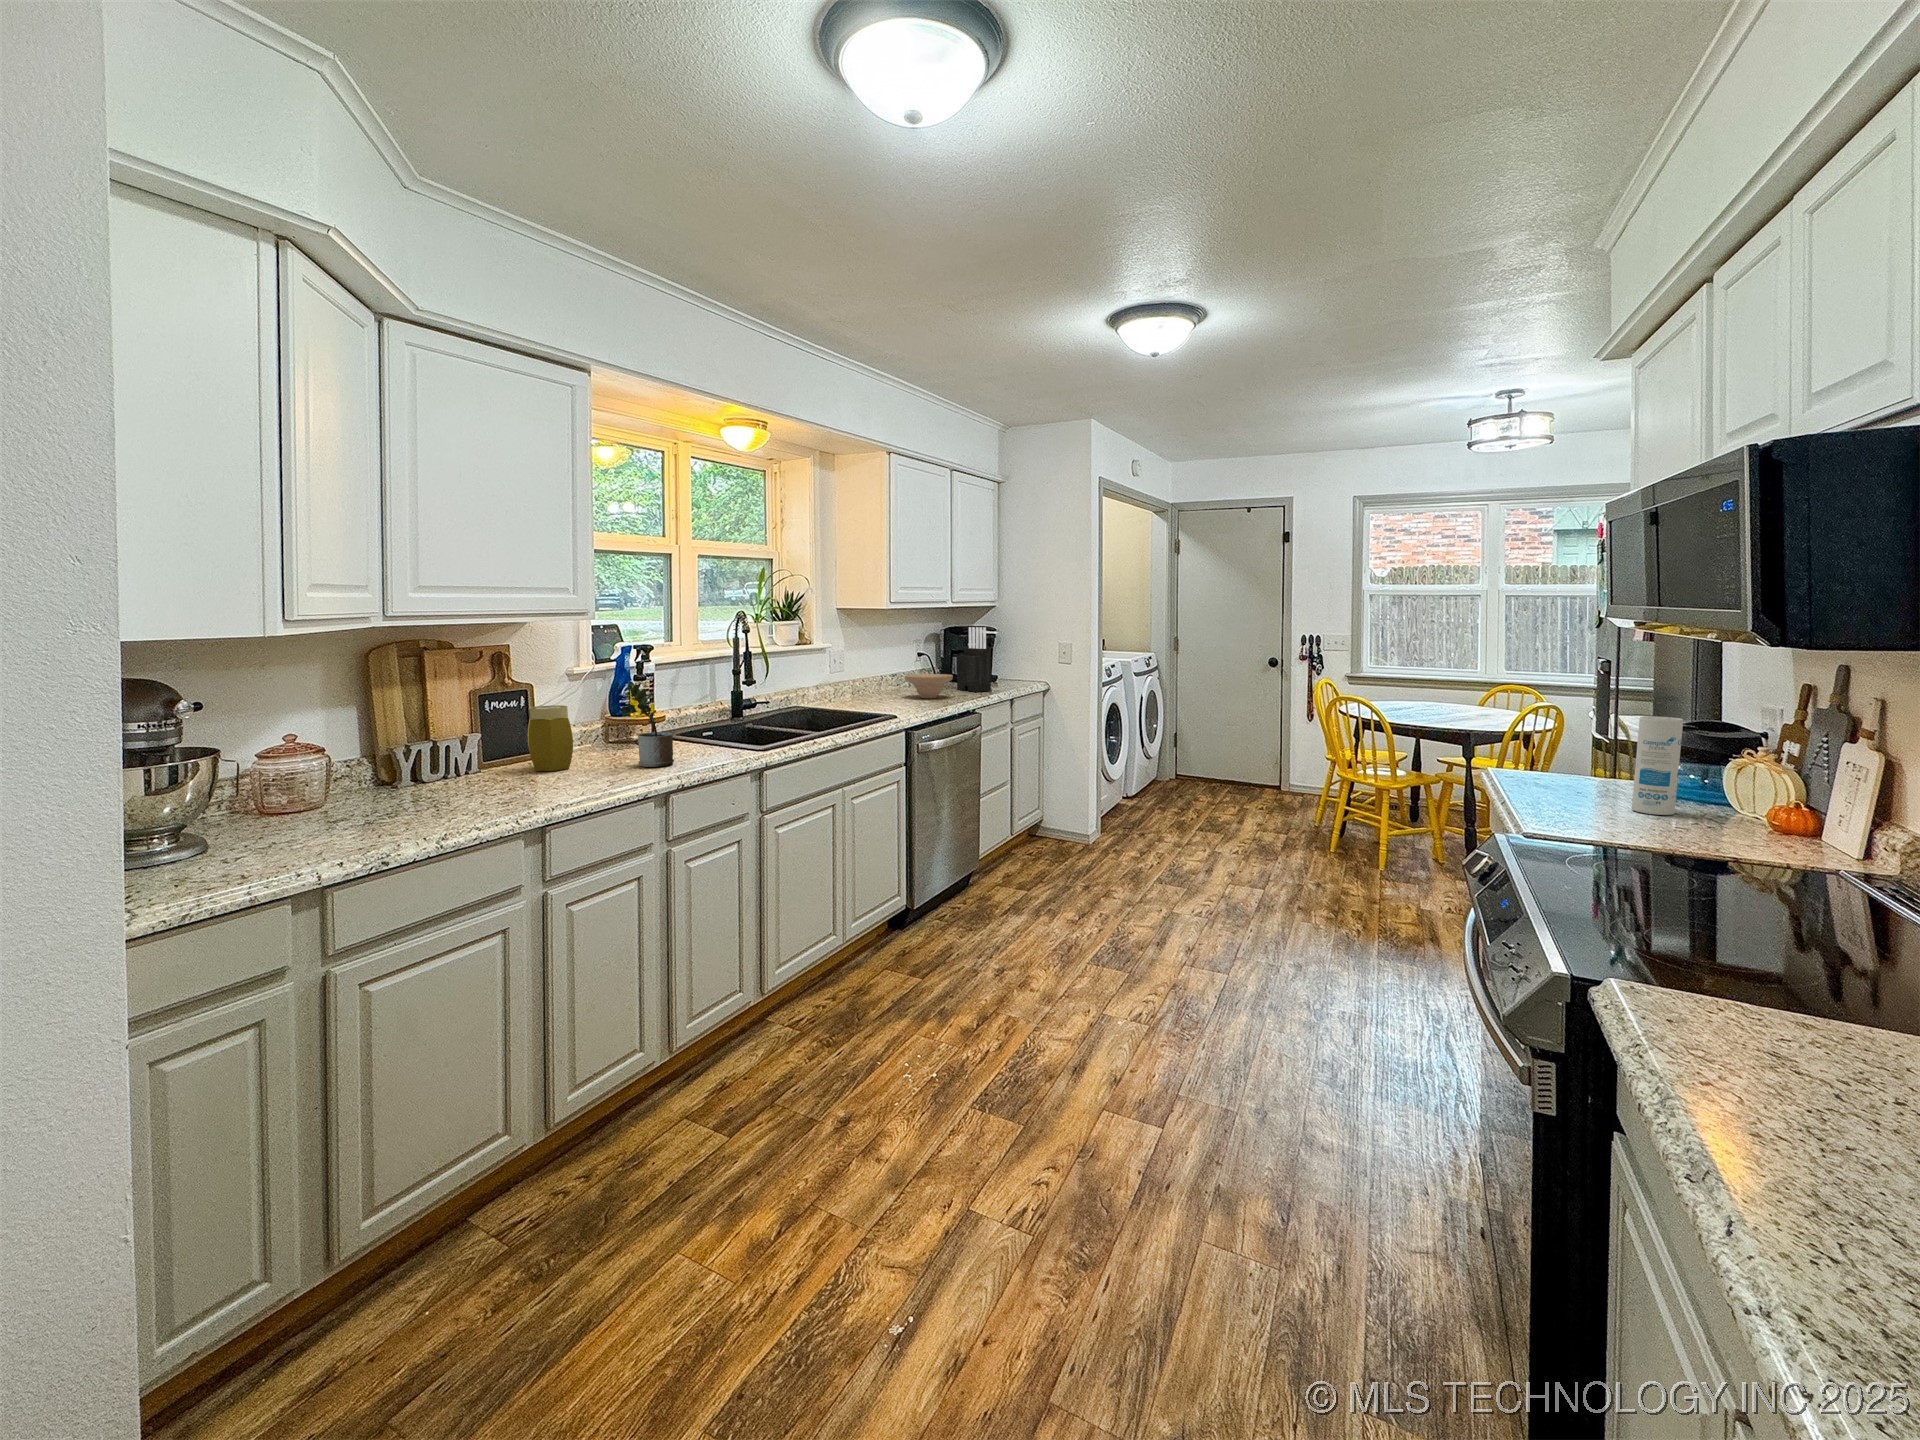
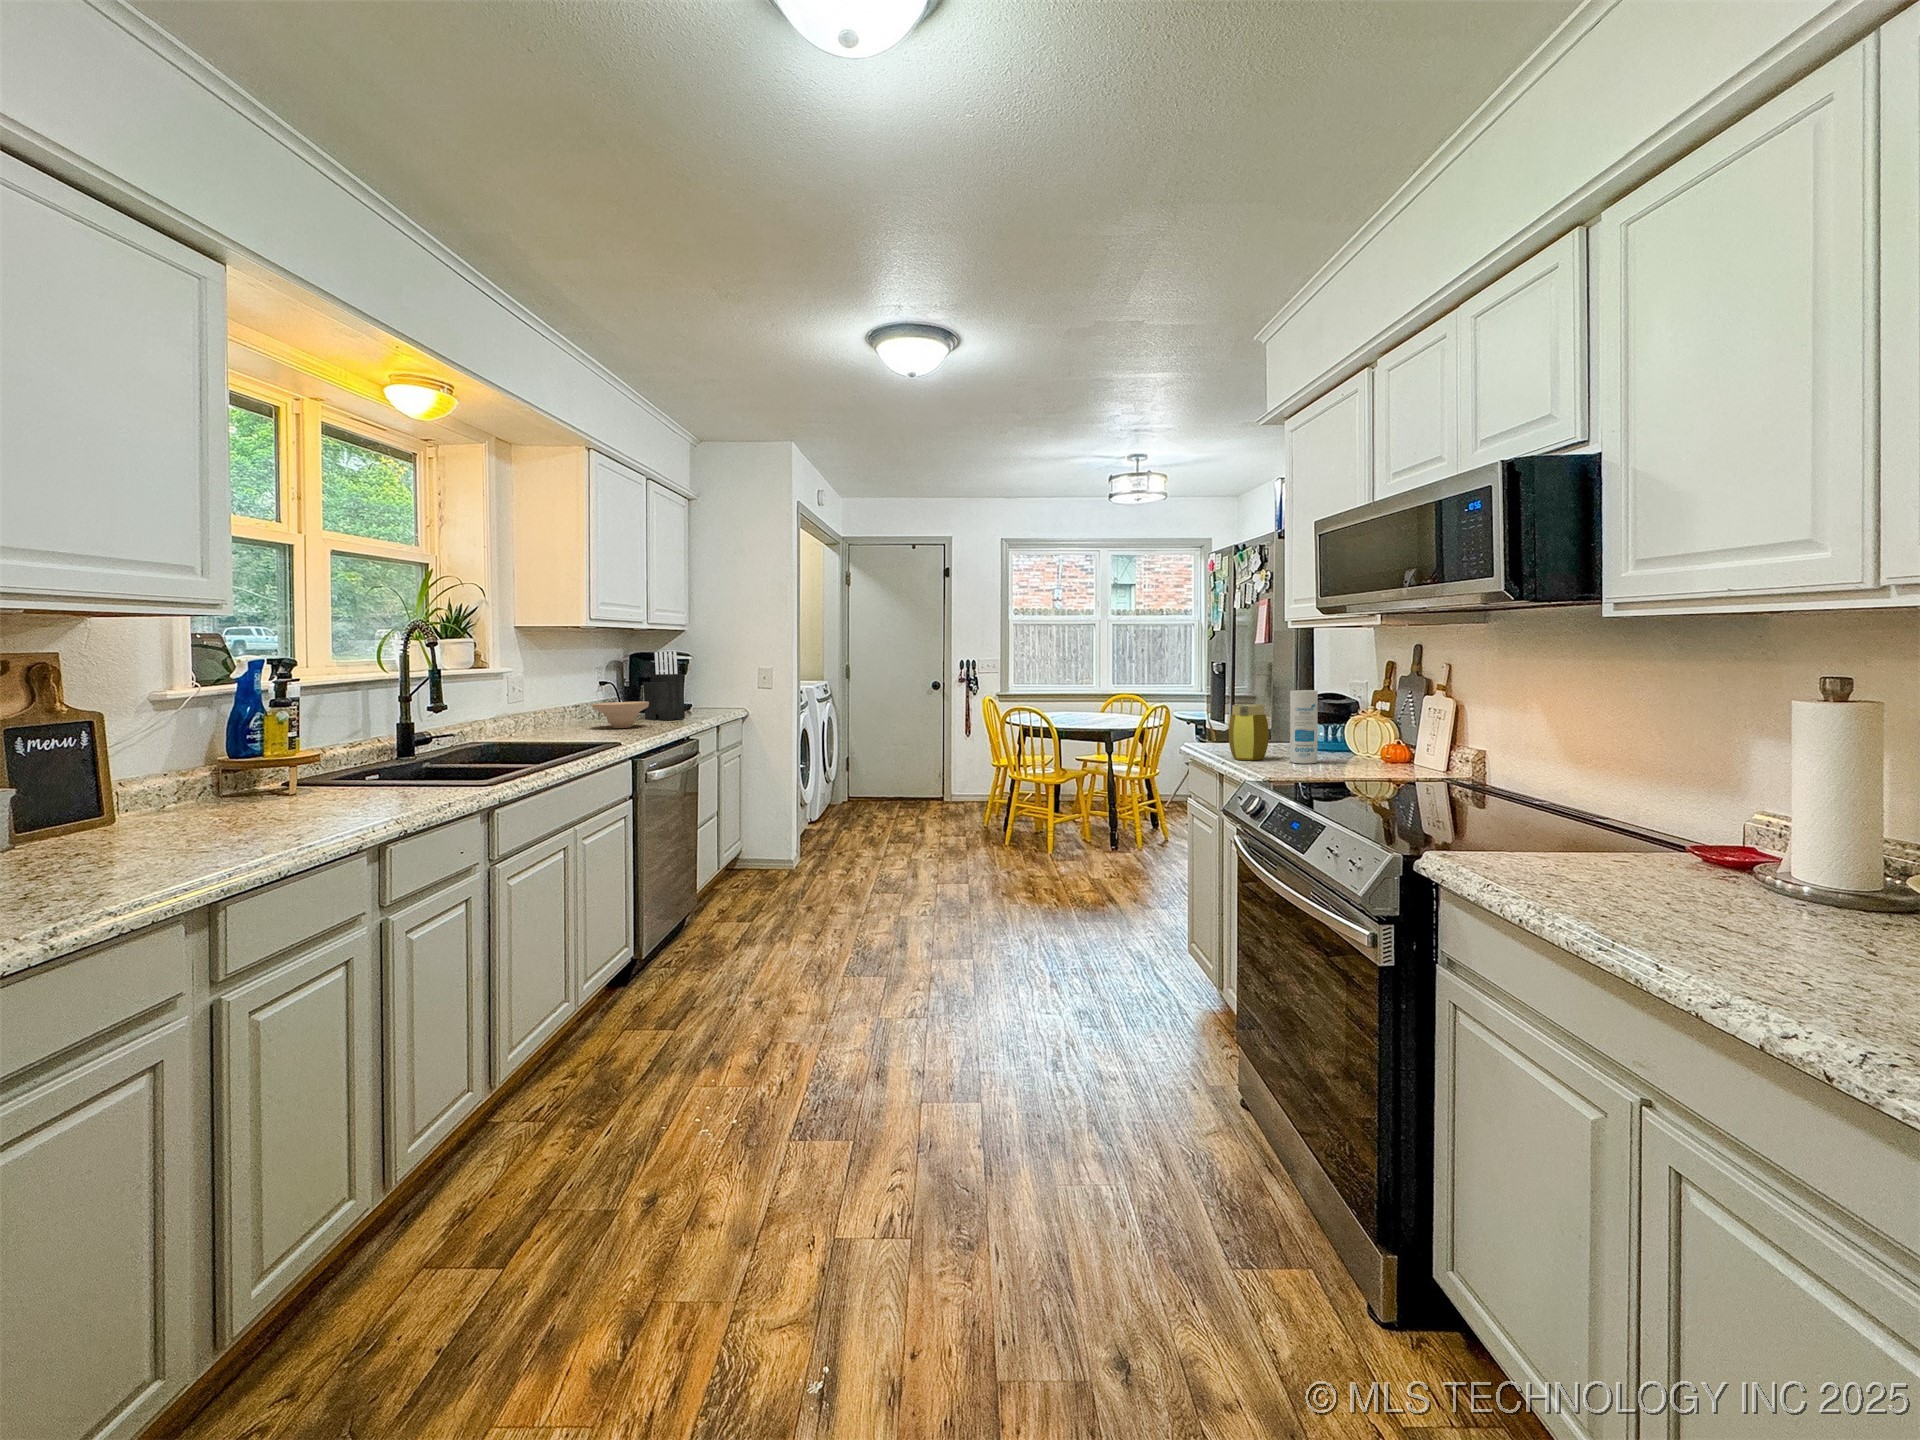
potted plant: present [621,683,674,767] -> none [290,705,367,814]
jar: present [528,705,573,771] -> present [1229,704,1269,760]

